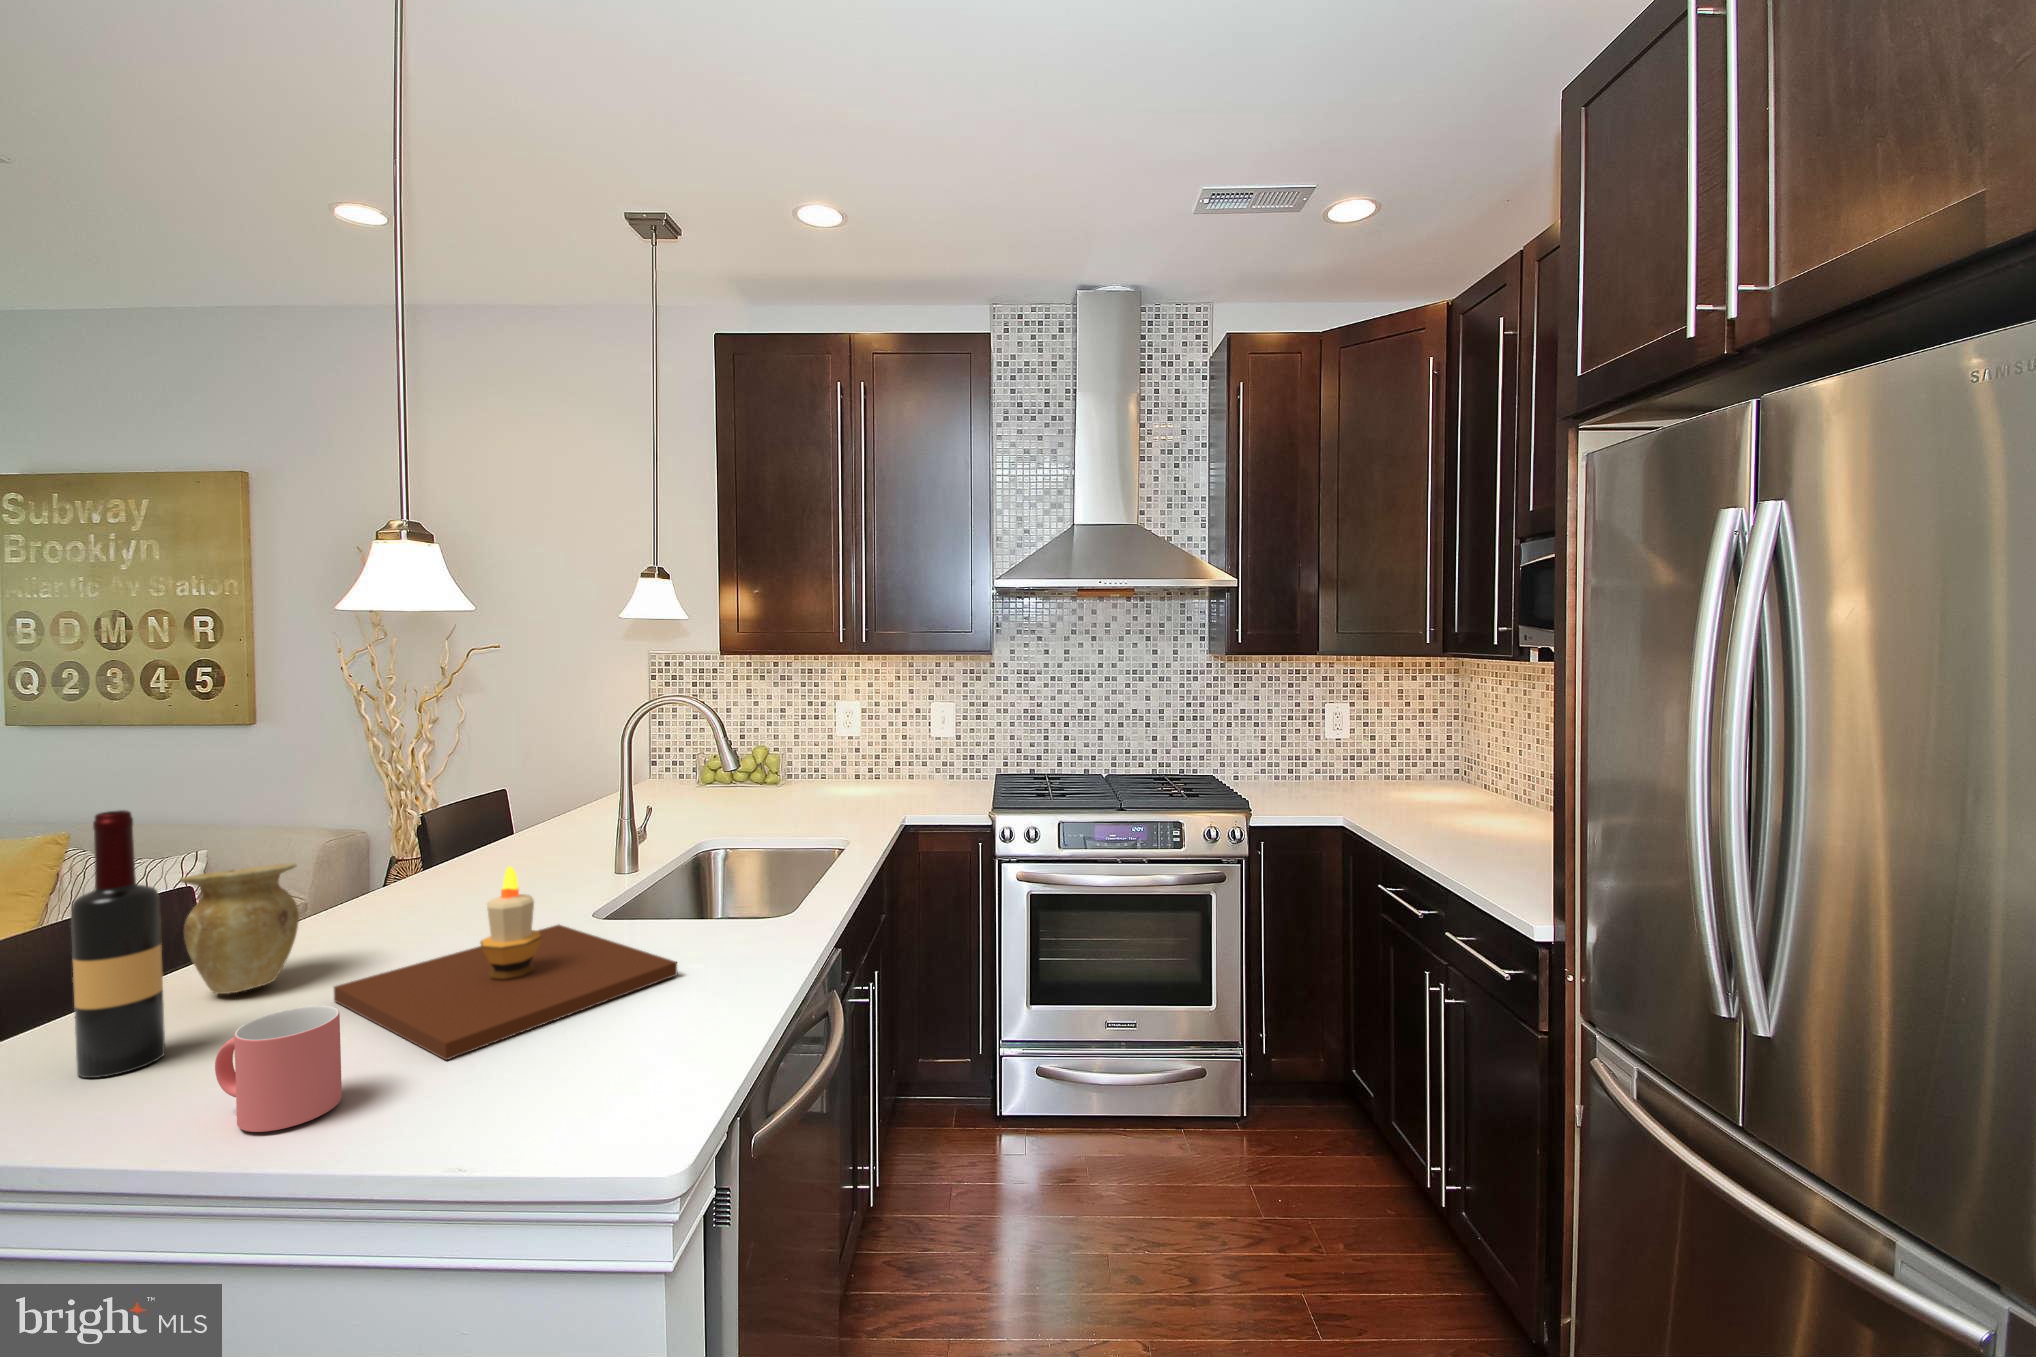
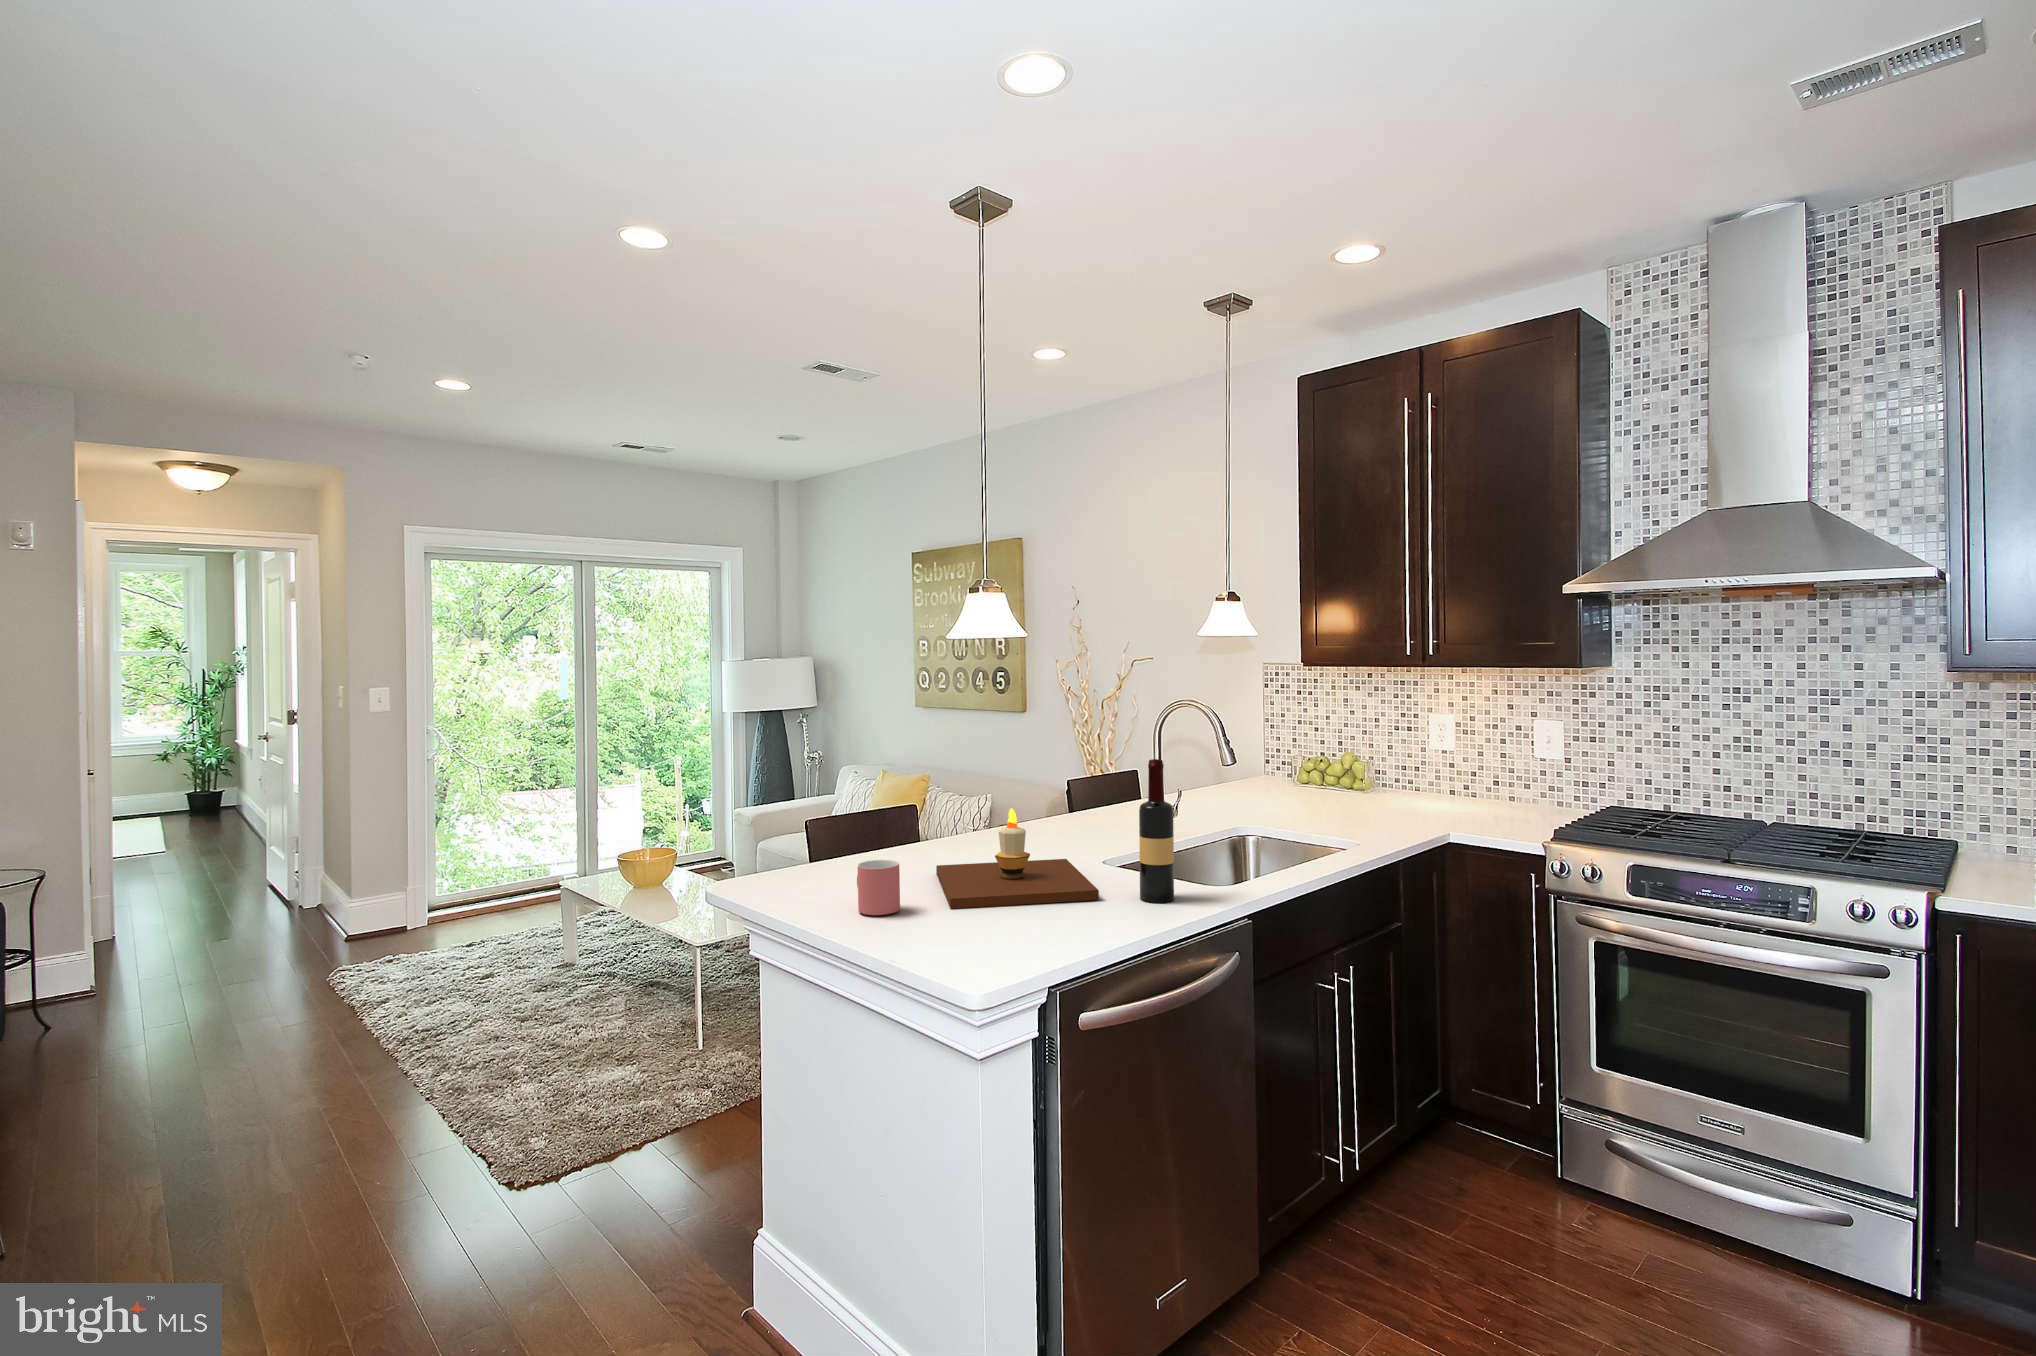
wine bottle: present [71,810,165,1078] -> present [1139,759,1174,903]
vase: present [180,863,299,994] -> none [885,793,935,861]

